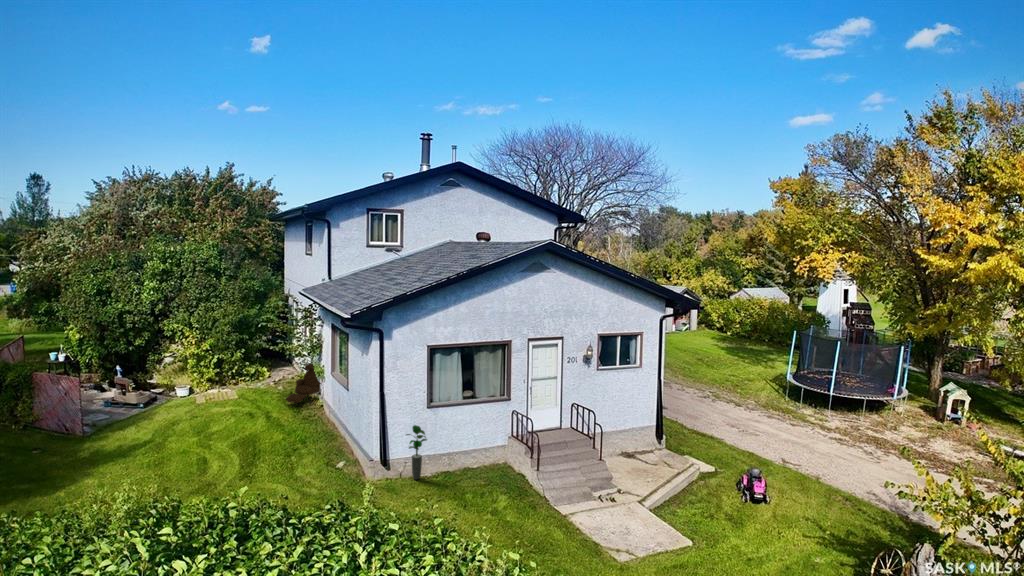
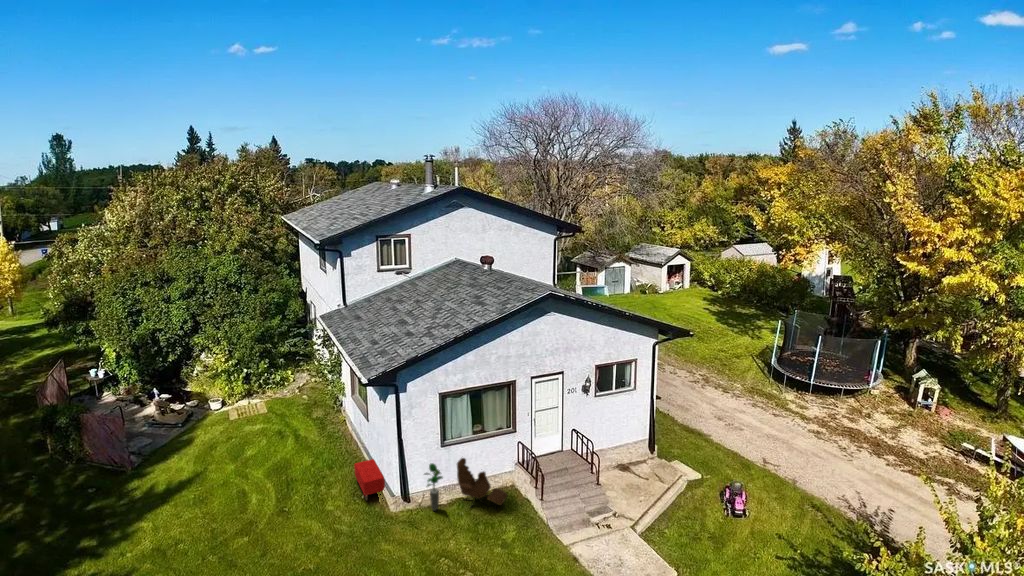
lounge chair: present [286,364,321,407] -> present [457,458,507,507]
bench: none [329,431,362,471] -> present [354,459,385,501]

